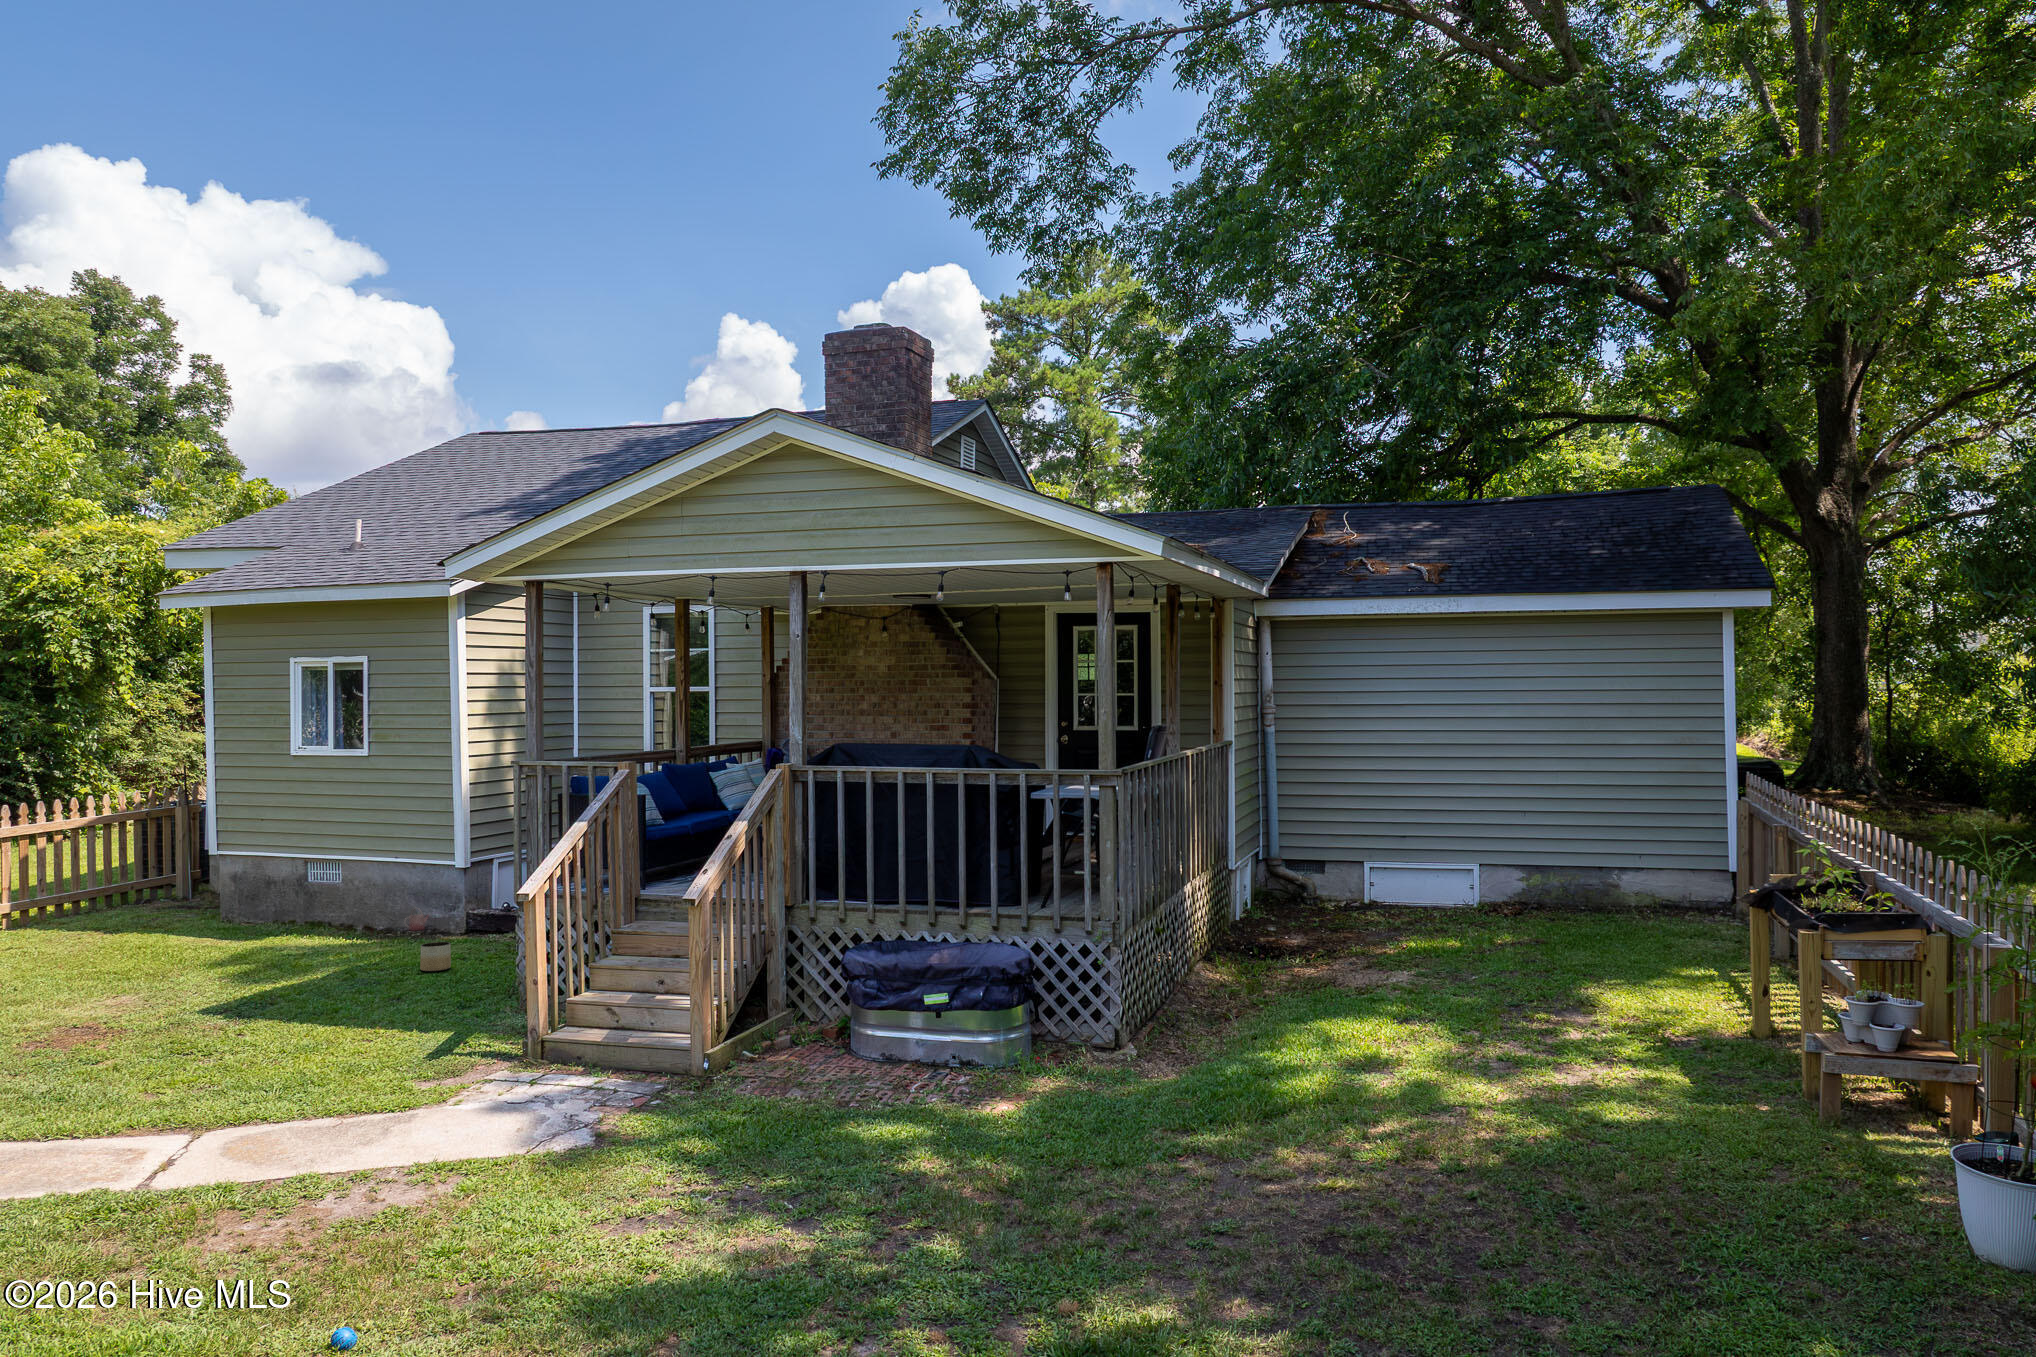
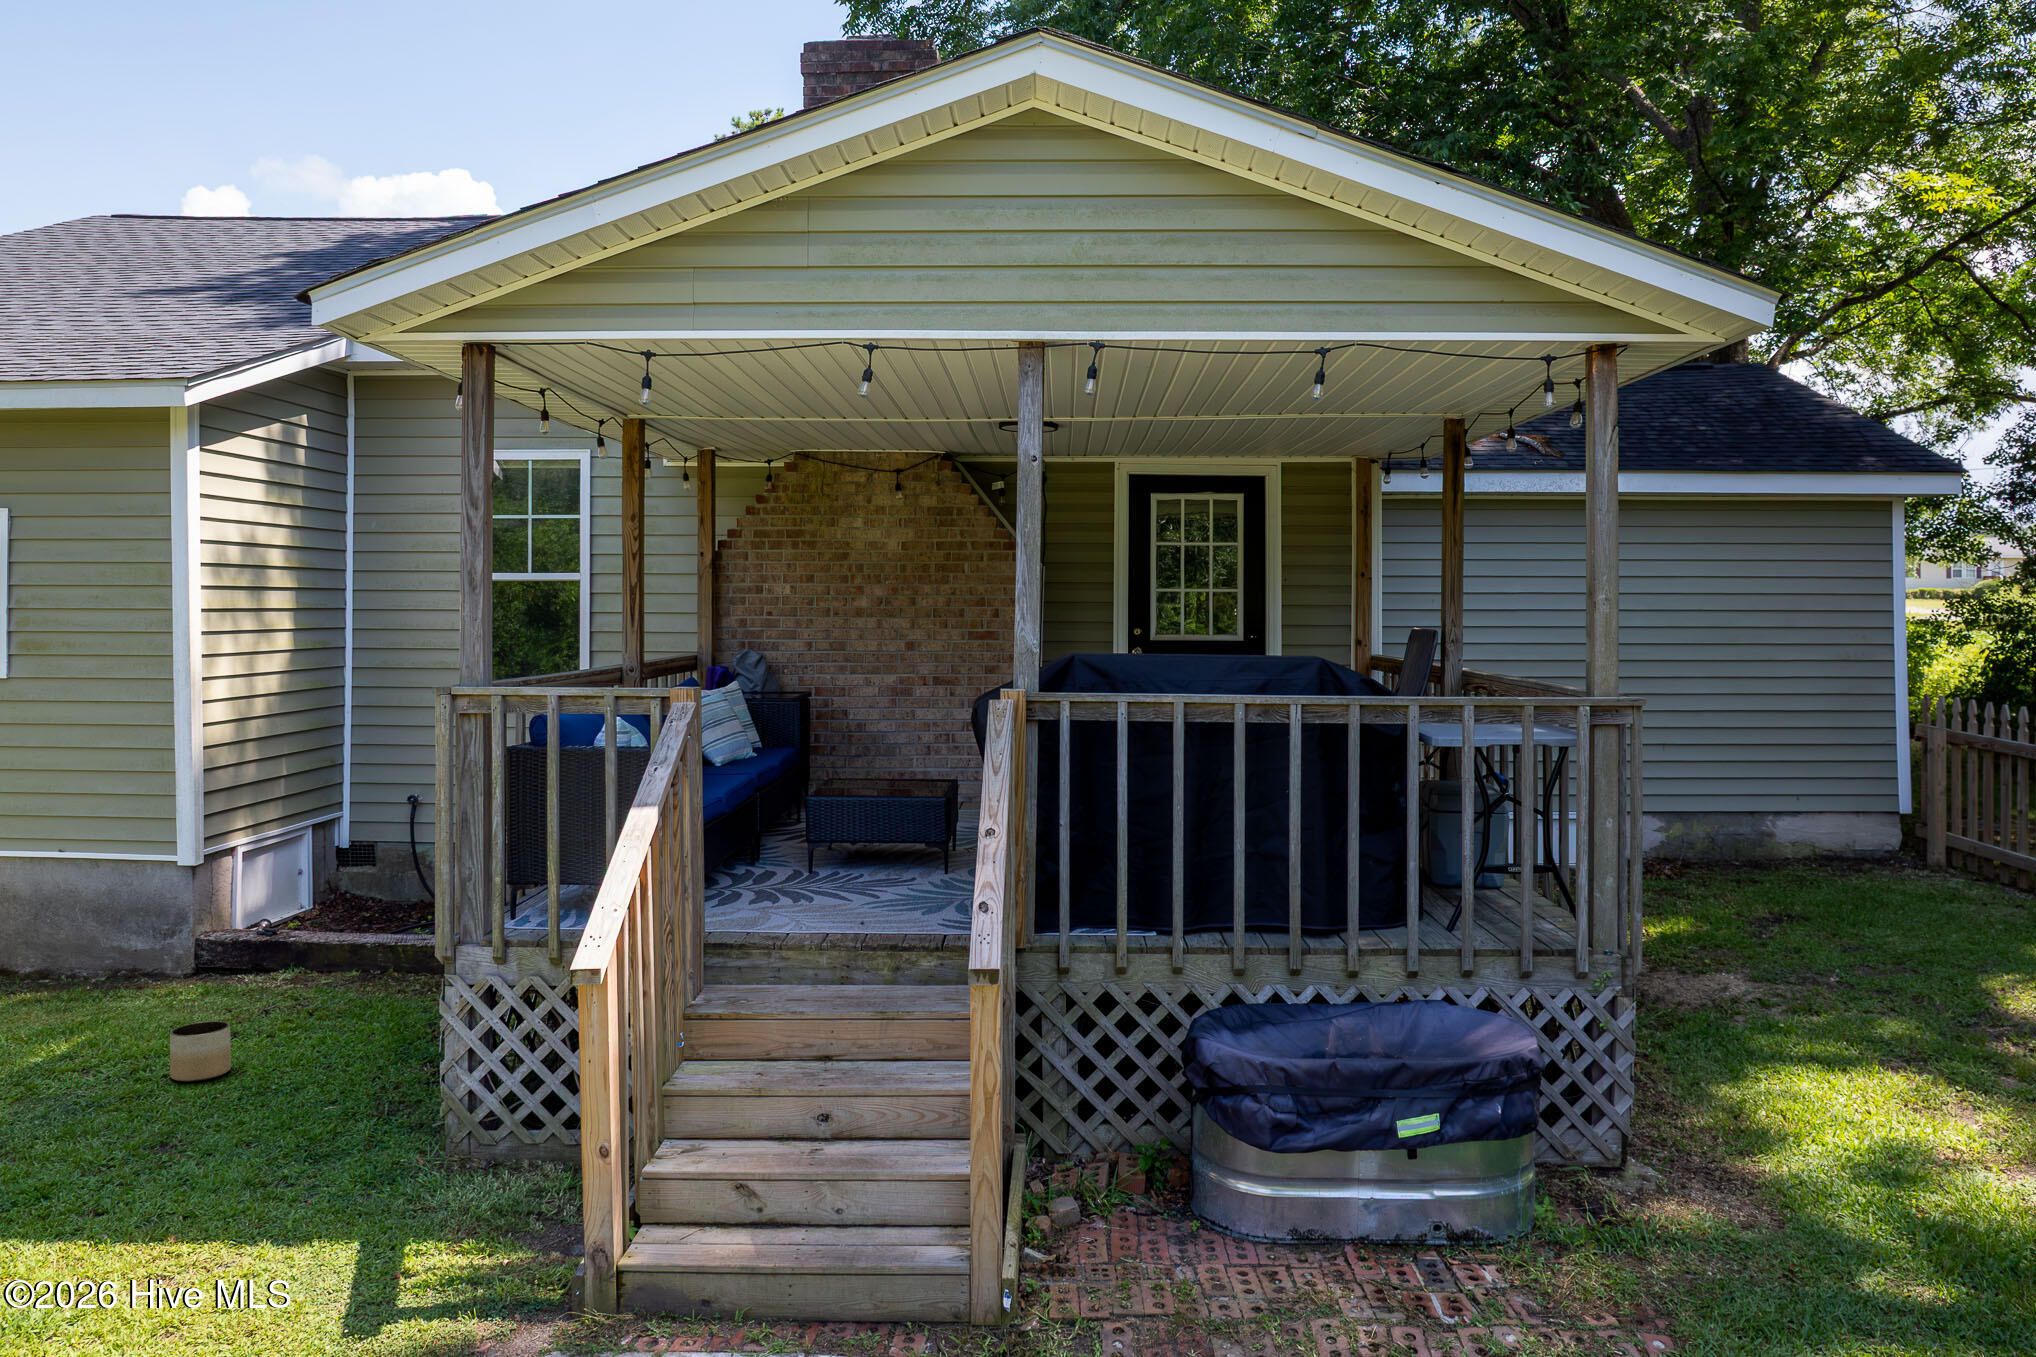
watering can: present [405,914,429,931] -> none [79,945,132,985]

